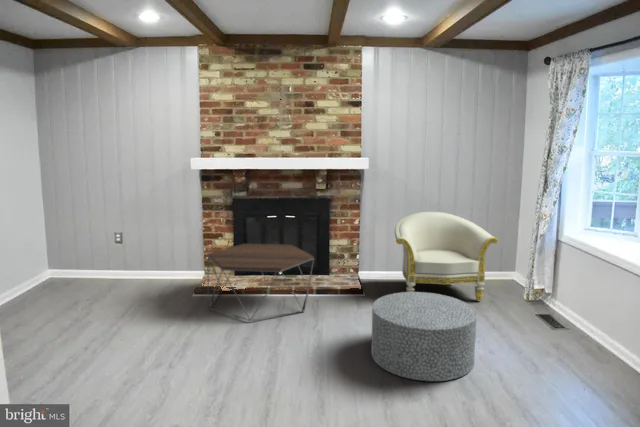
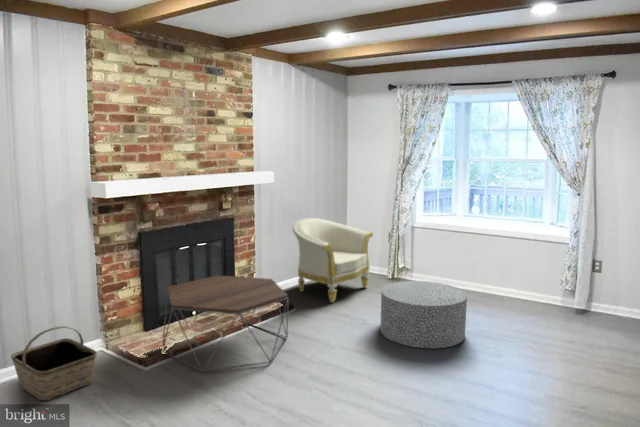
basket: none [125,250,175,292] -> present [11,326,97,401]

